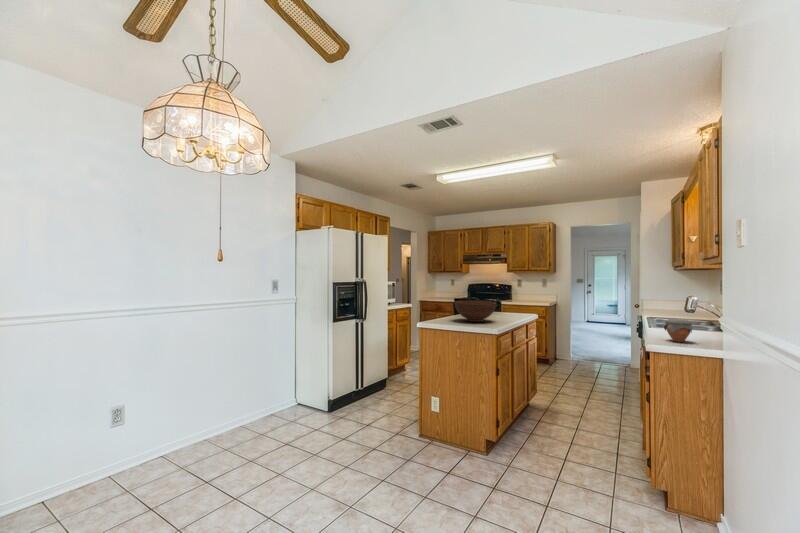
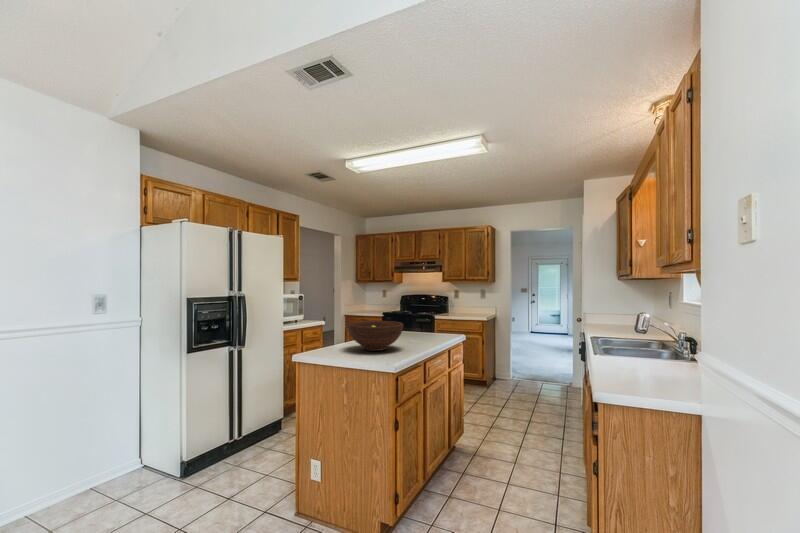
jar: present [664,318,692,342] -> none [615,349,654,384]

